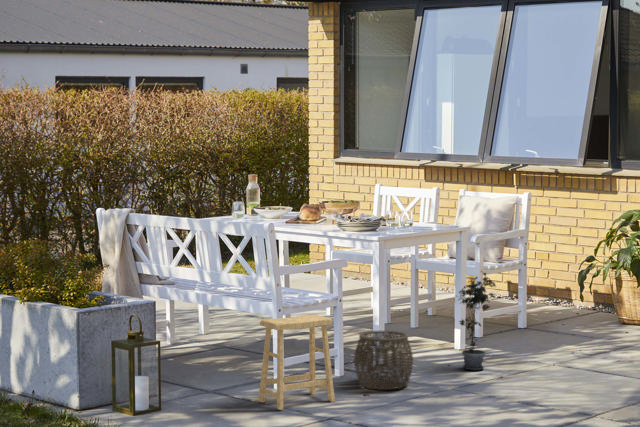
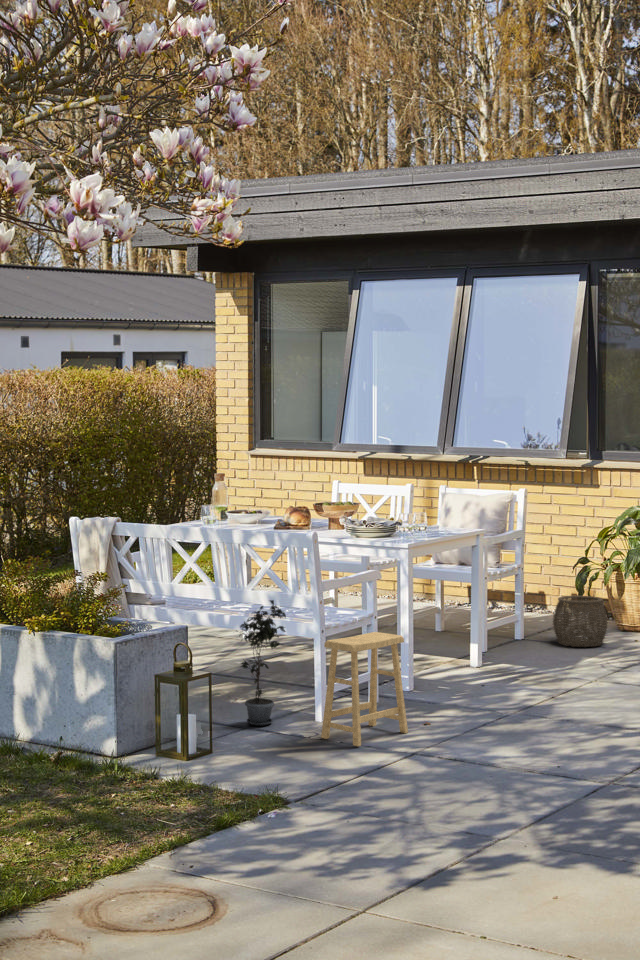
potted plant: present [459,273,496,371] -> present [237,600,286,726]
woven basket: present [354,331,413,390] -> present [553,596,608,647]

